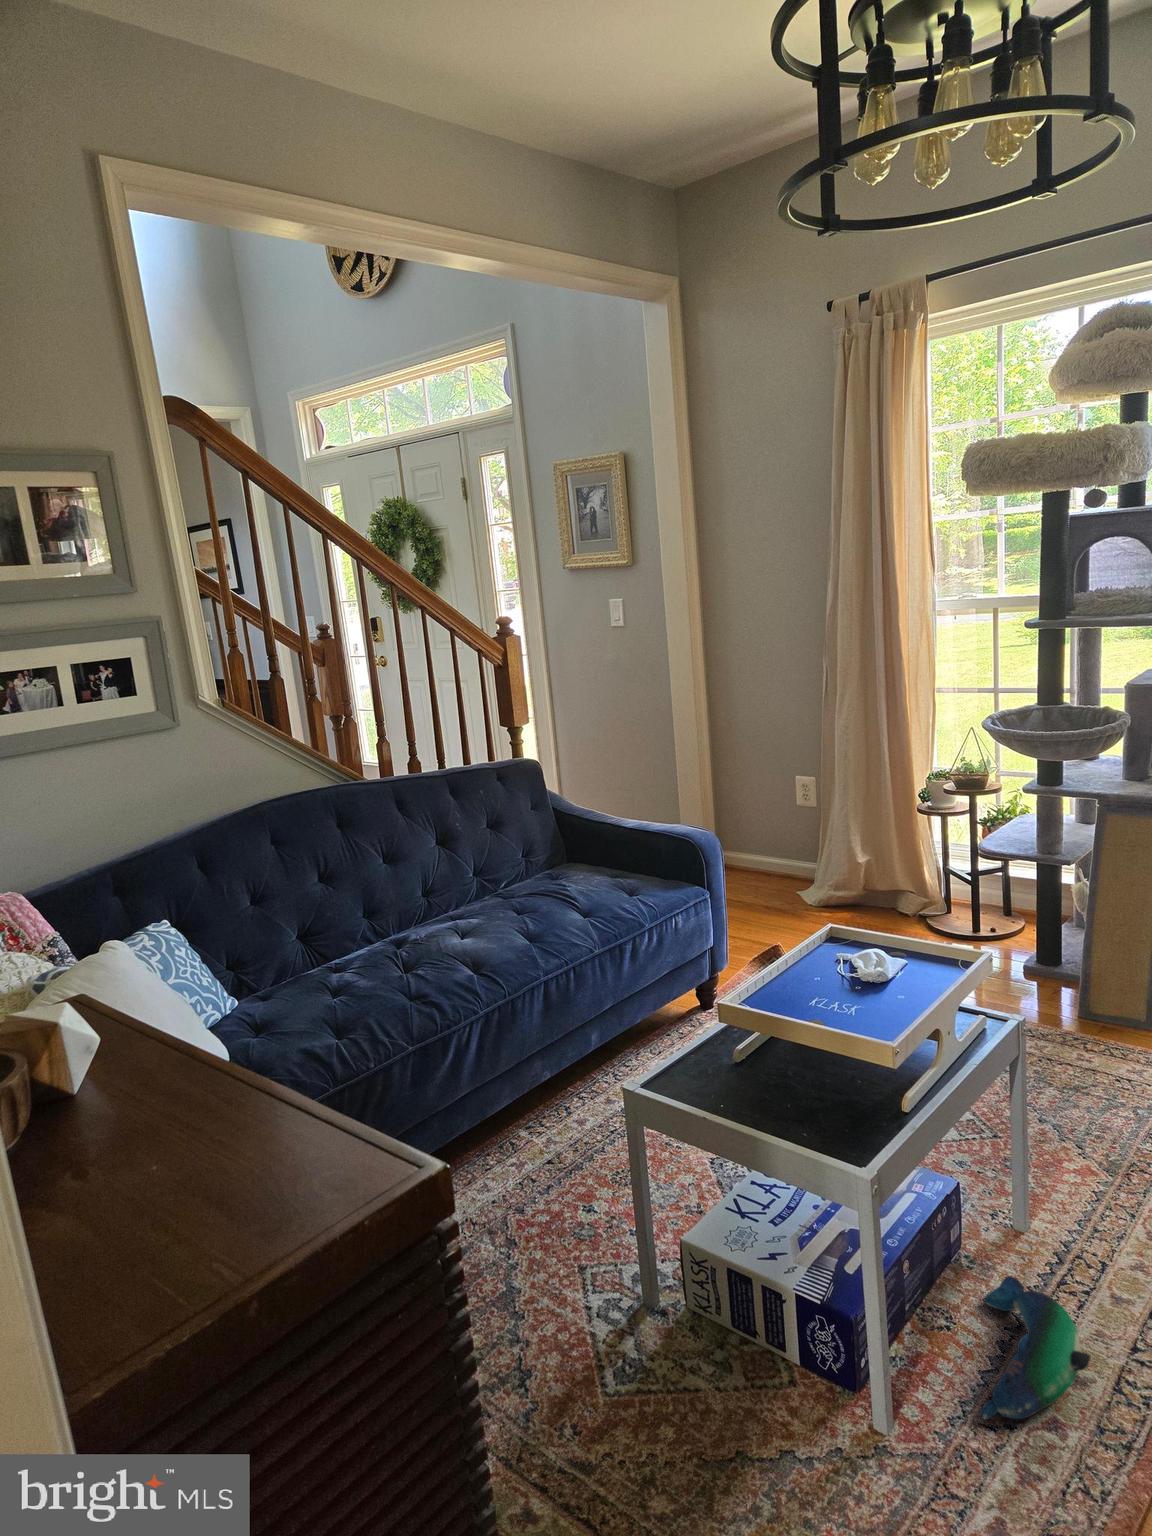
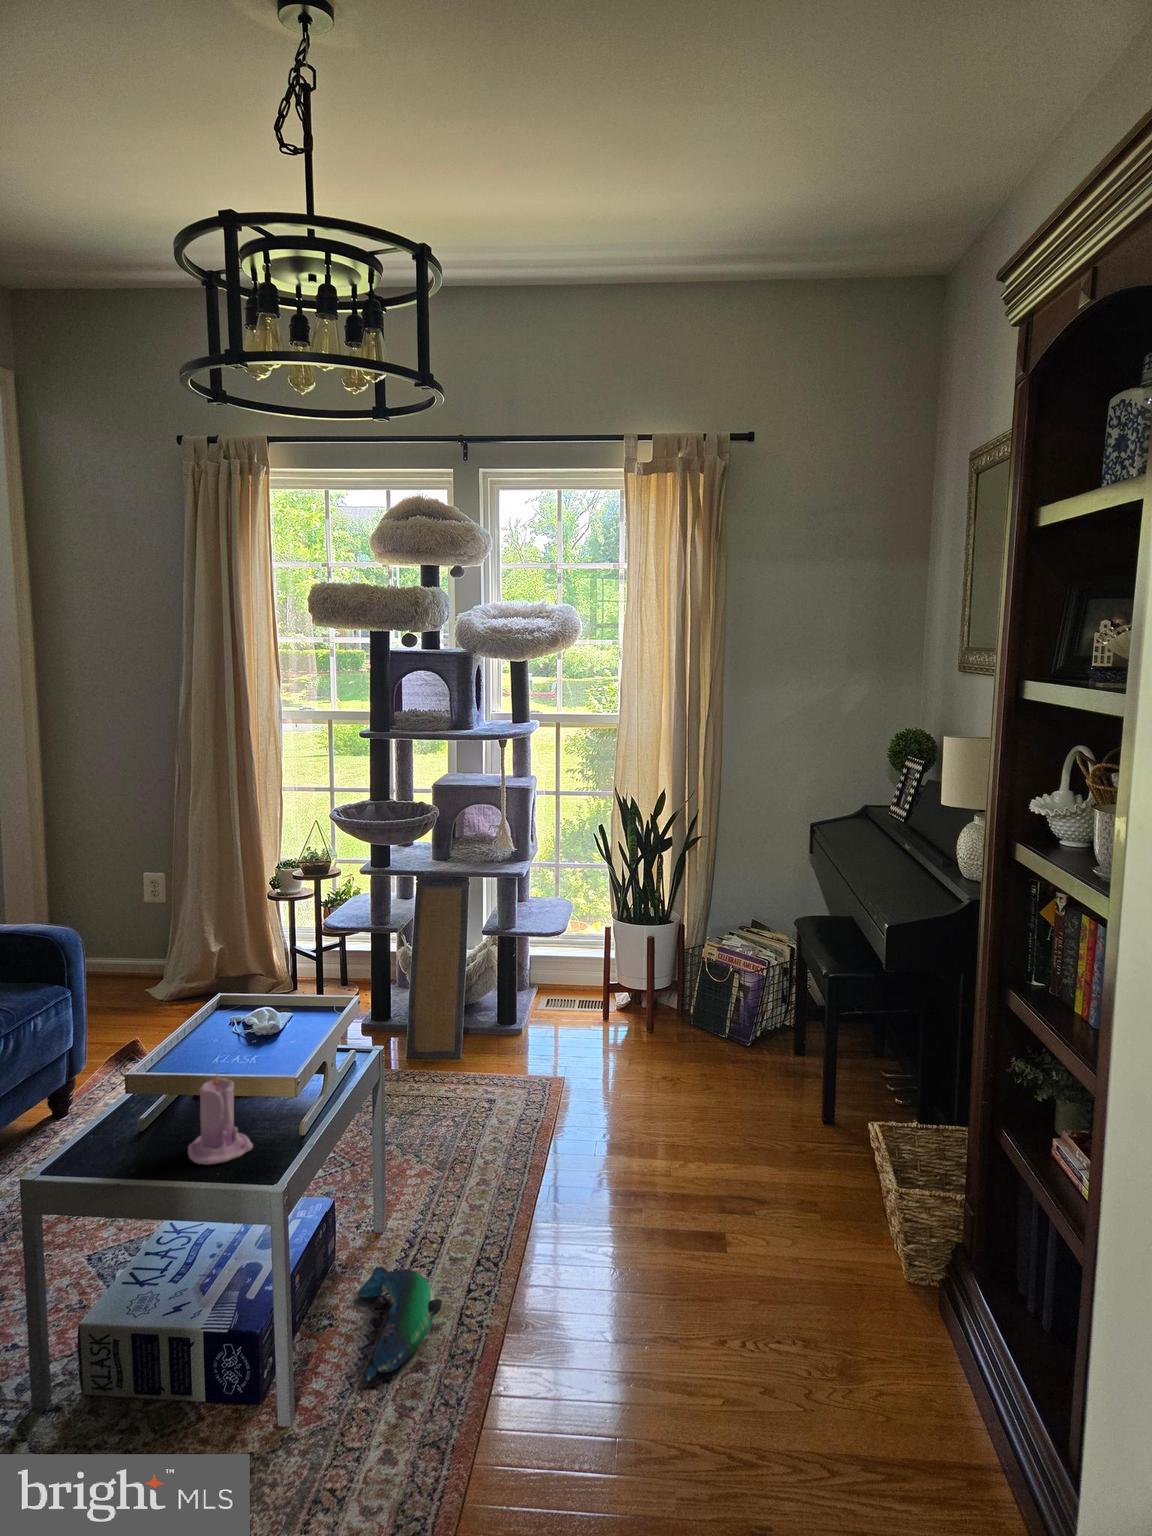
candle: none [782,1019,850,1120] -> present [188,1073,253,1165]

